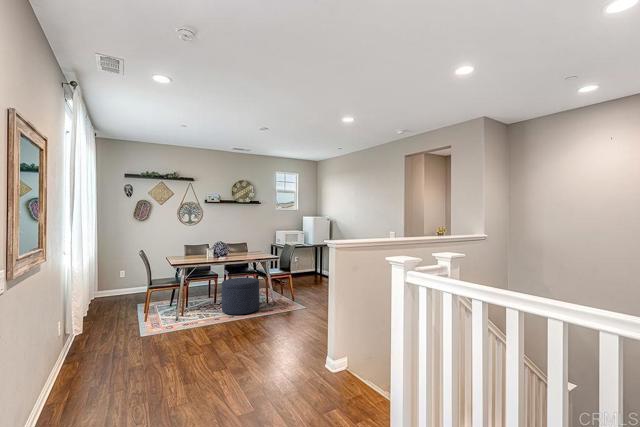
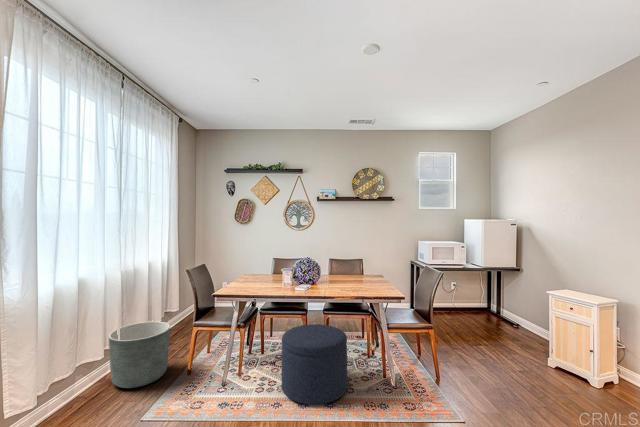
planter: none [96,289,140,331] -> present [109,321,170,388]

